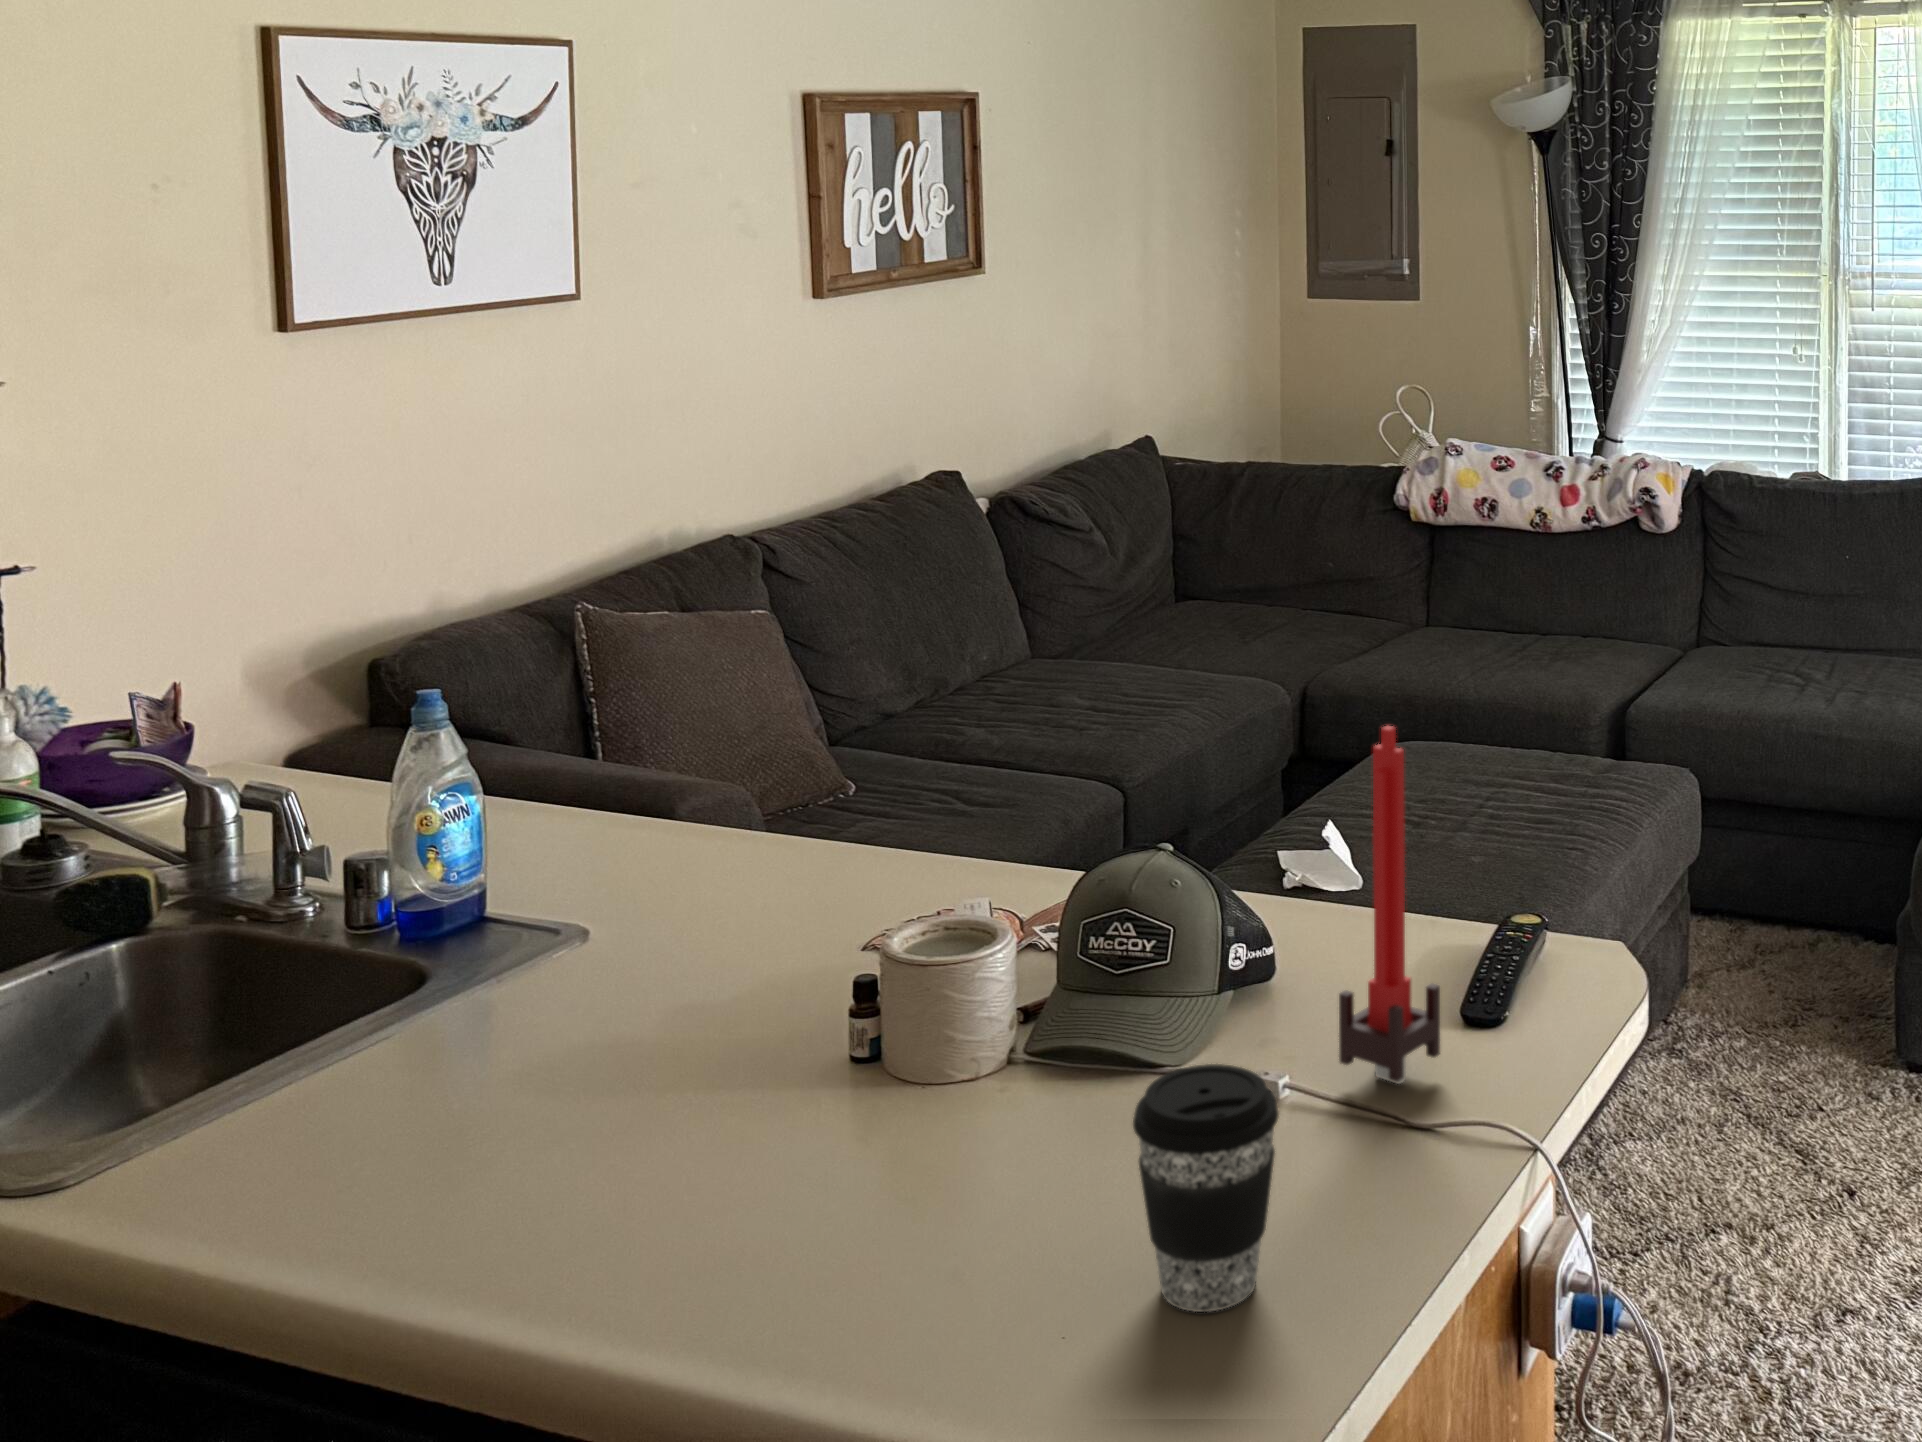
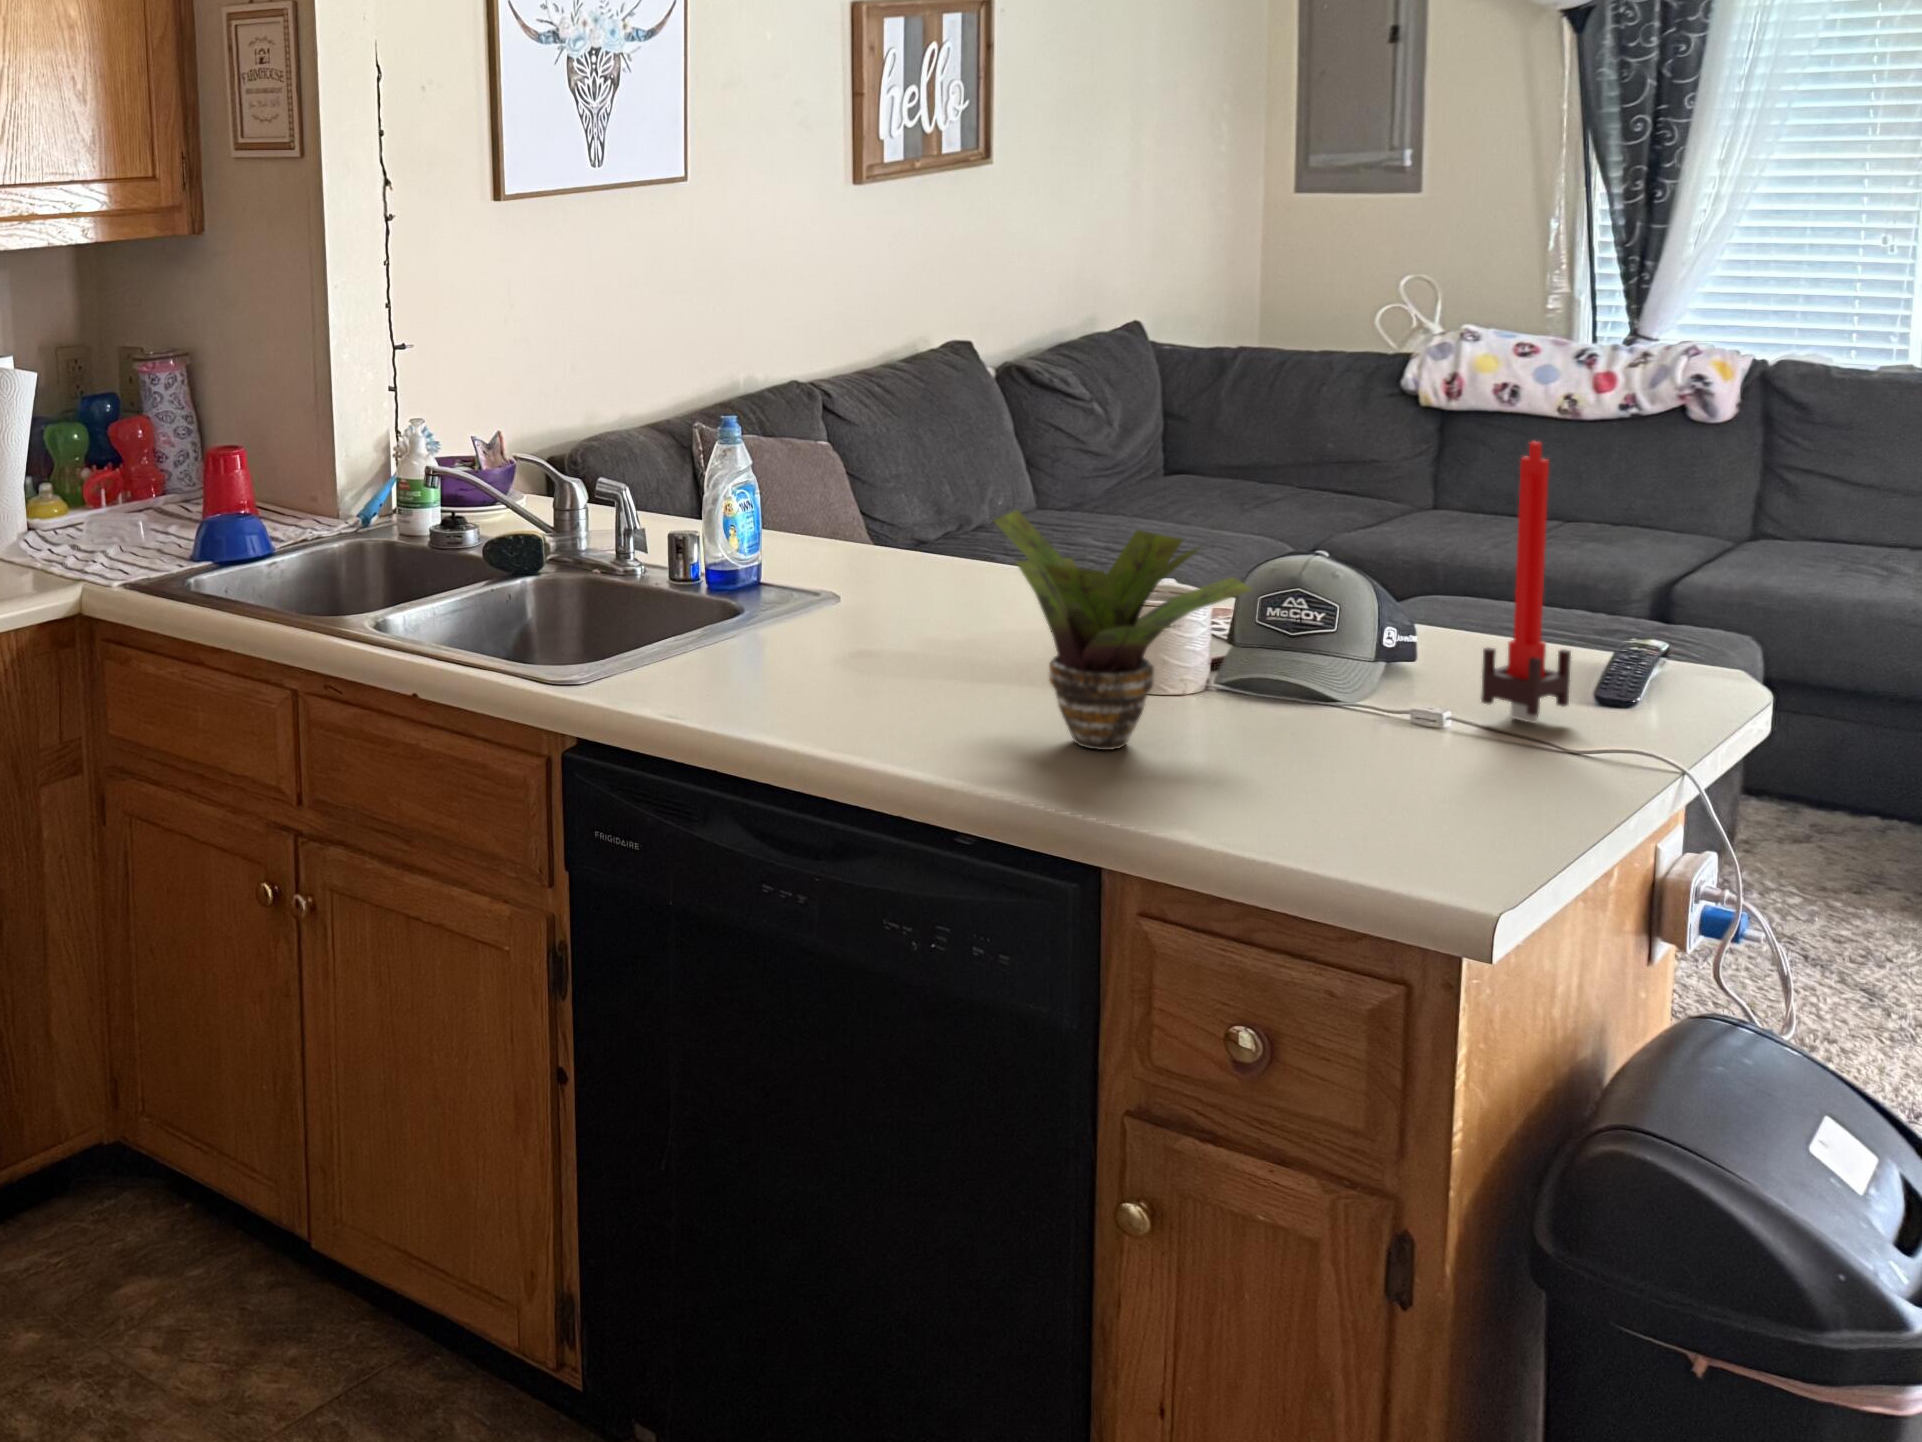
potted plant: none [659,869,1034,1223] -> present [993,510,1252,750]
coffee cup: present [1133,1064,1279,1312] -> none [1352,651,1466,814]

